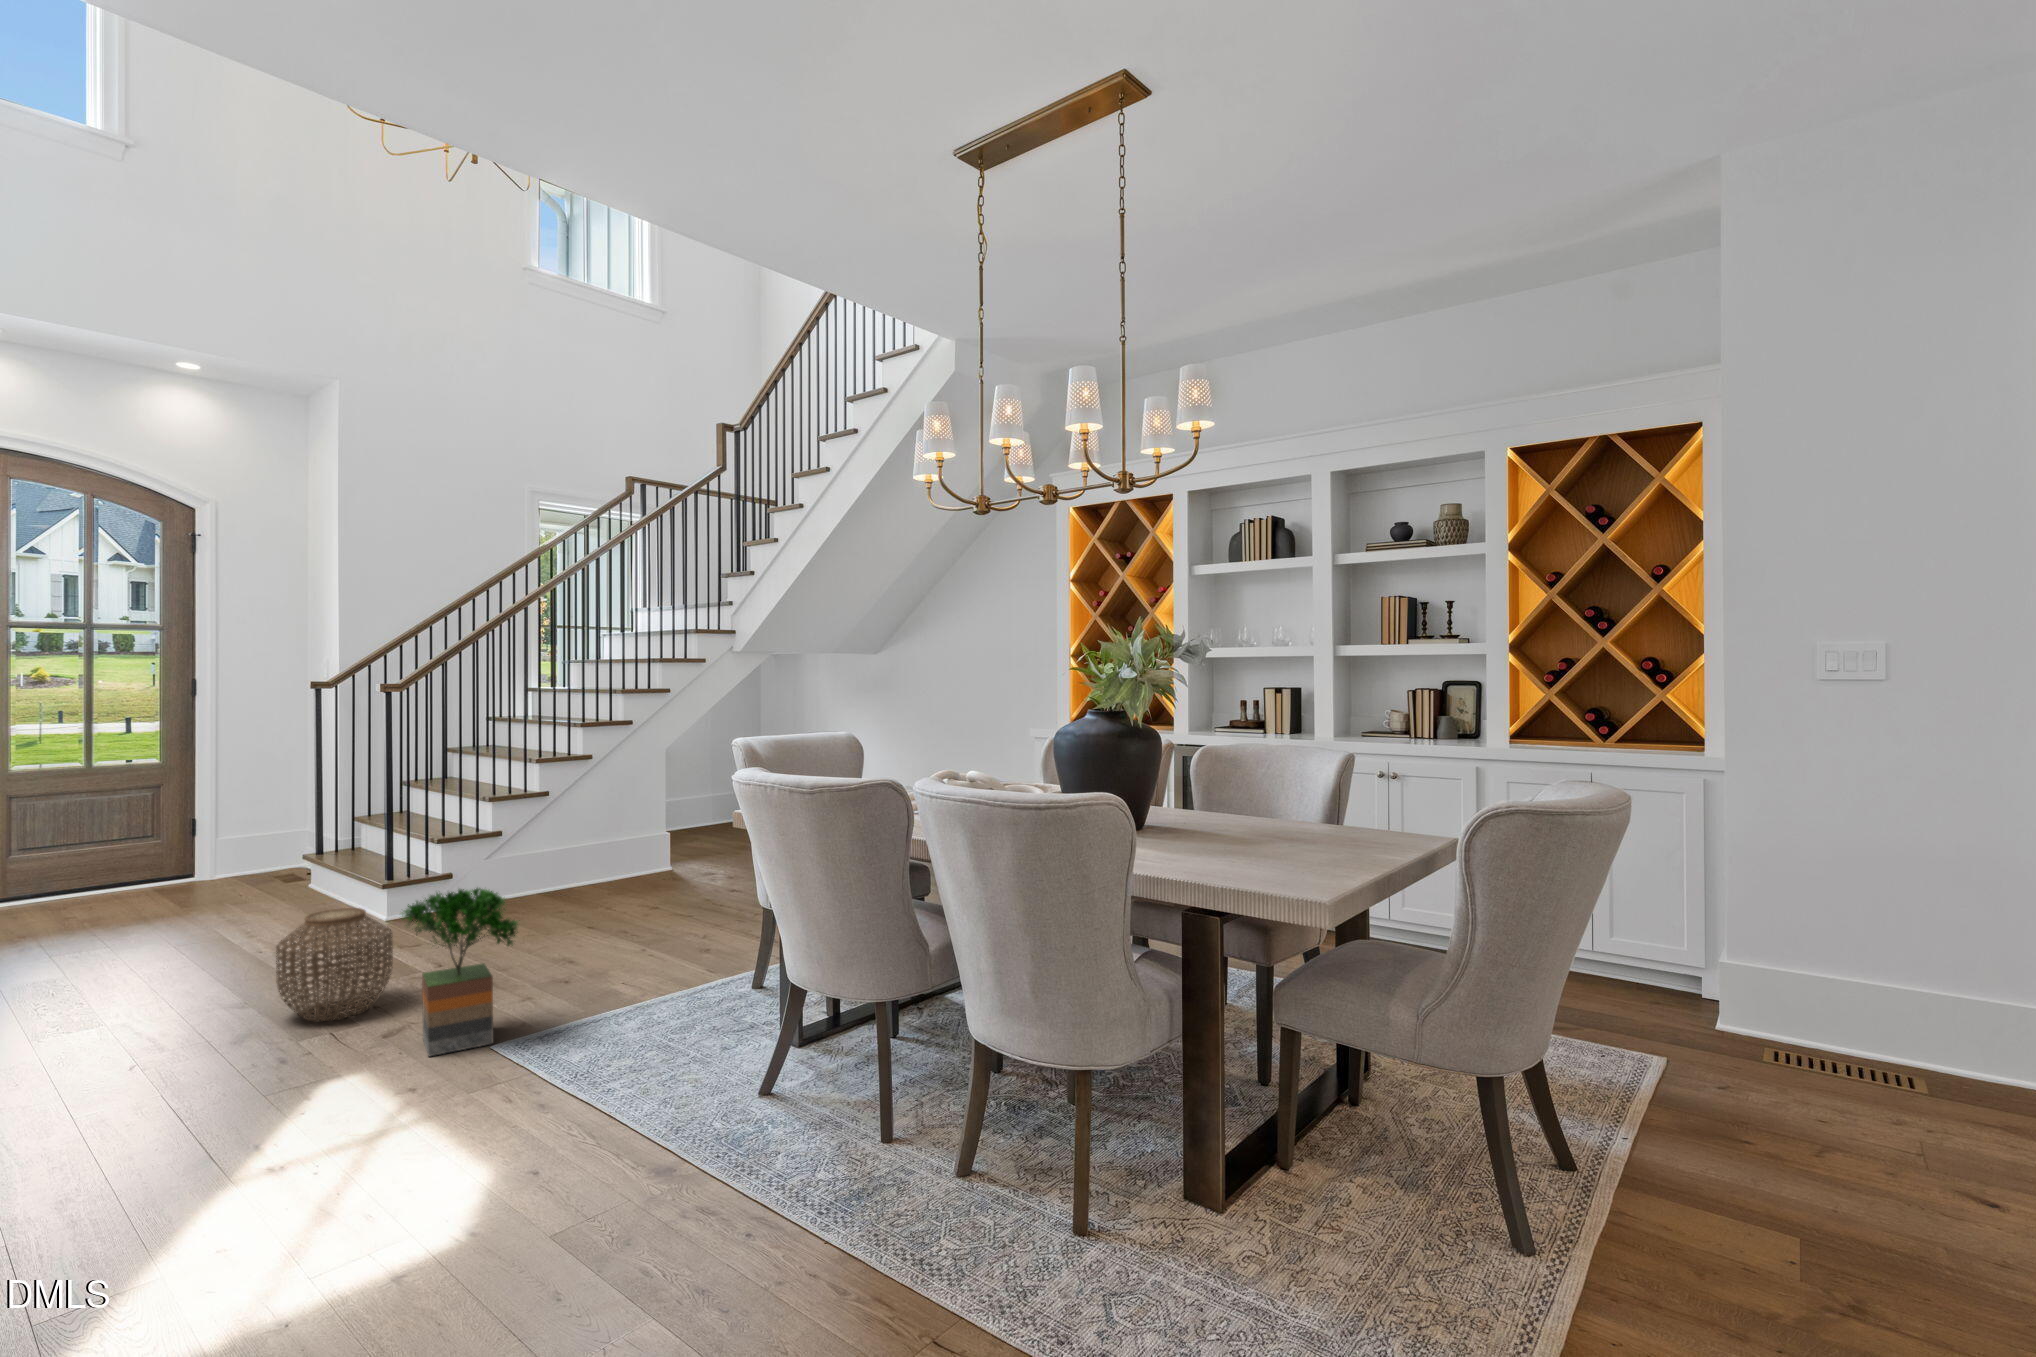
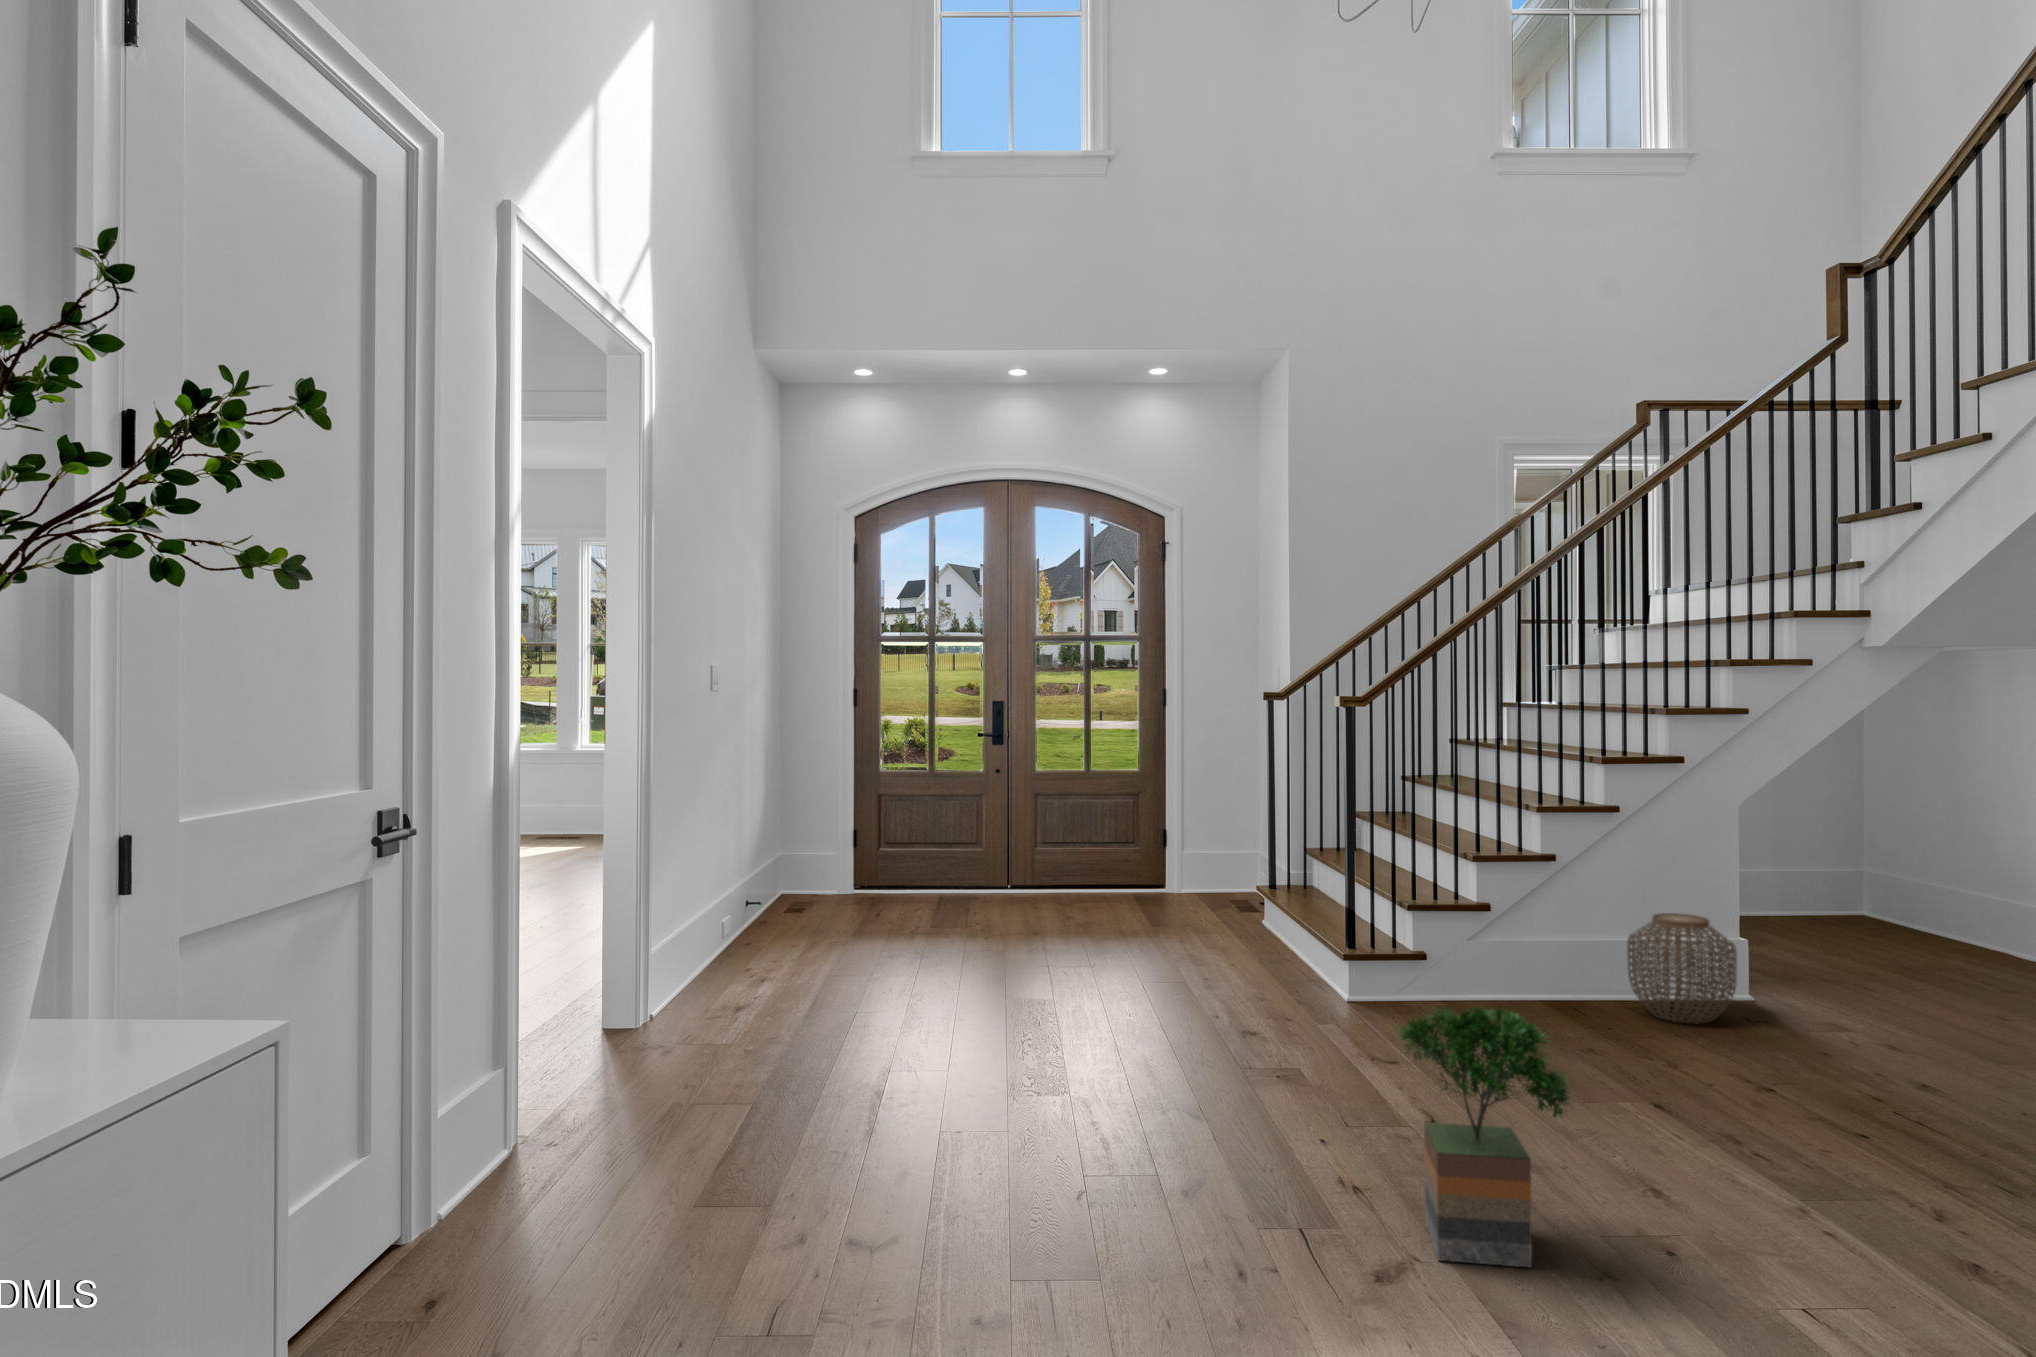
woven basket: present [276,908,393,1021] -> present [1627,913,1737,1024]

